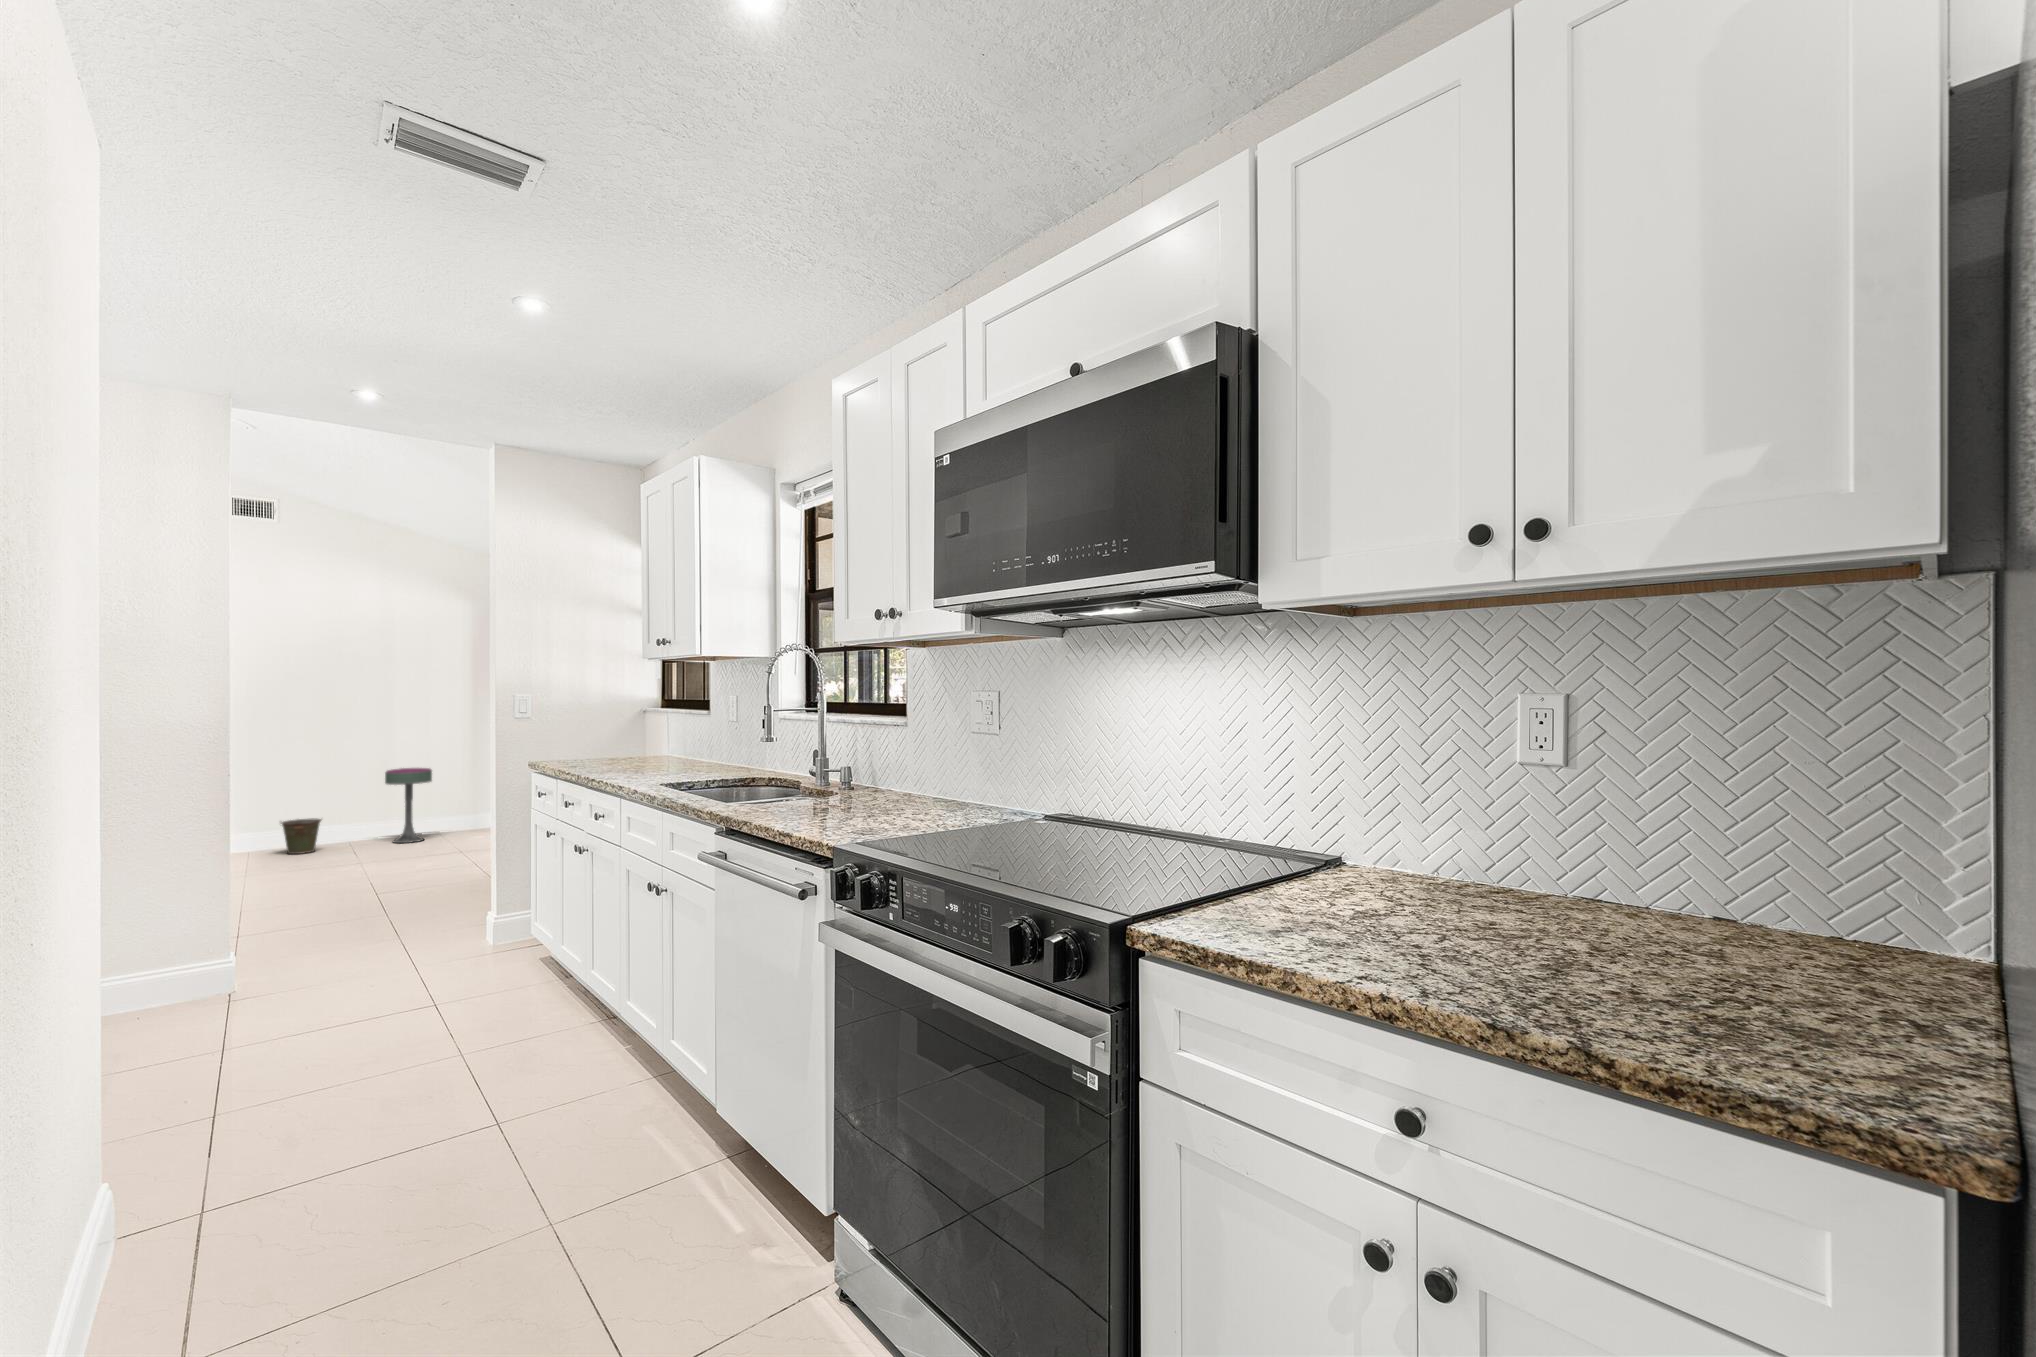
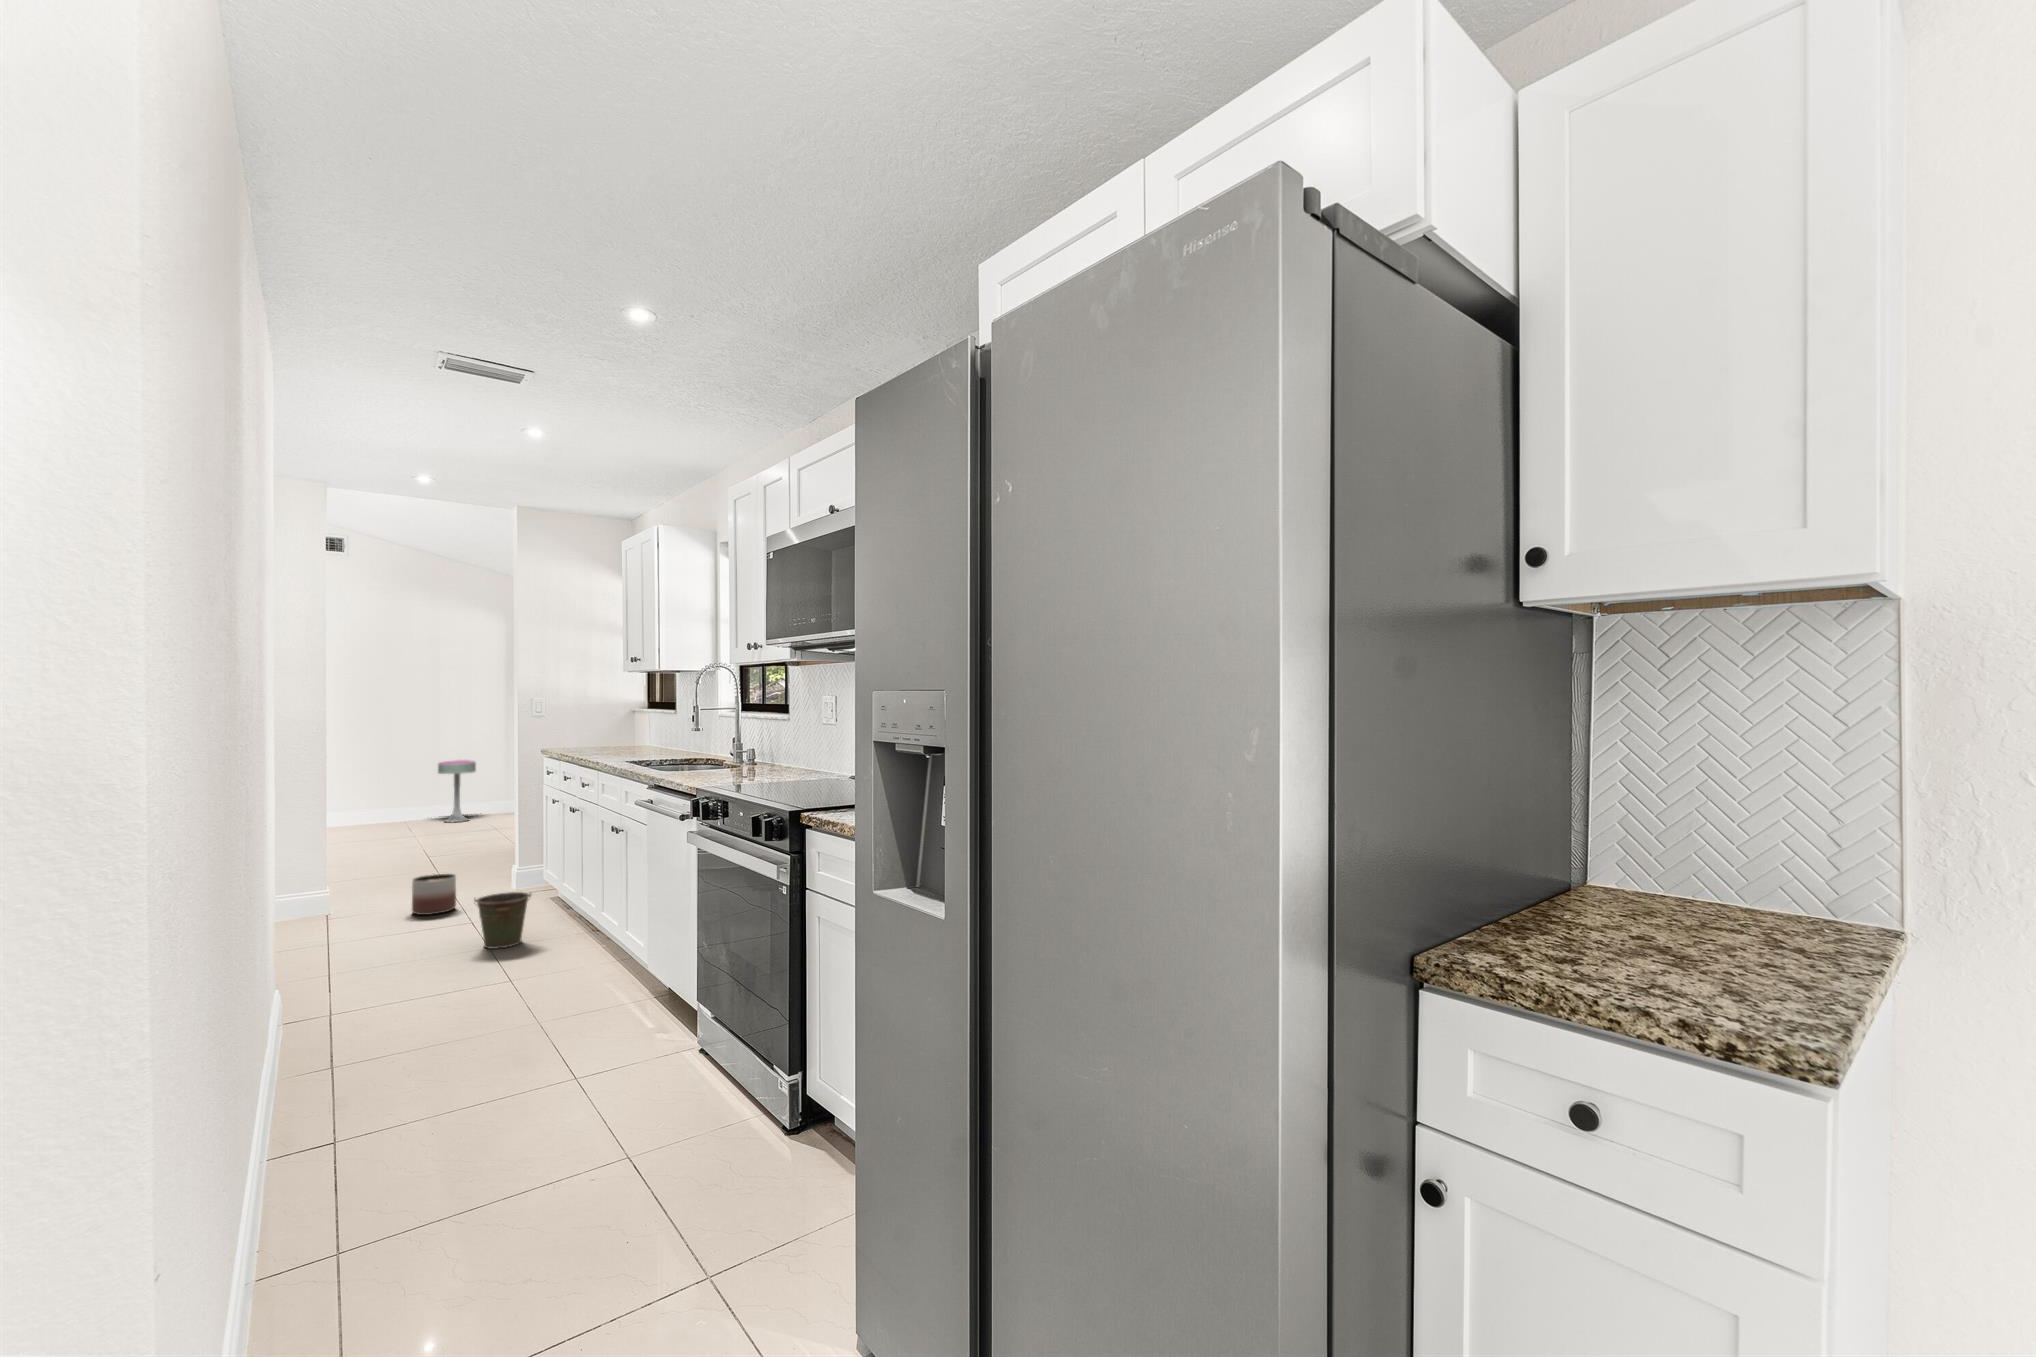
bucket: present [281,818,321,854] -> present [474,892,531,949]
planter: none [347,932,410,992] -> present [412,874,456,915]

